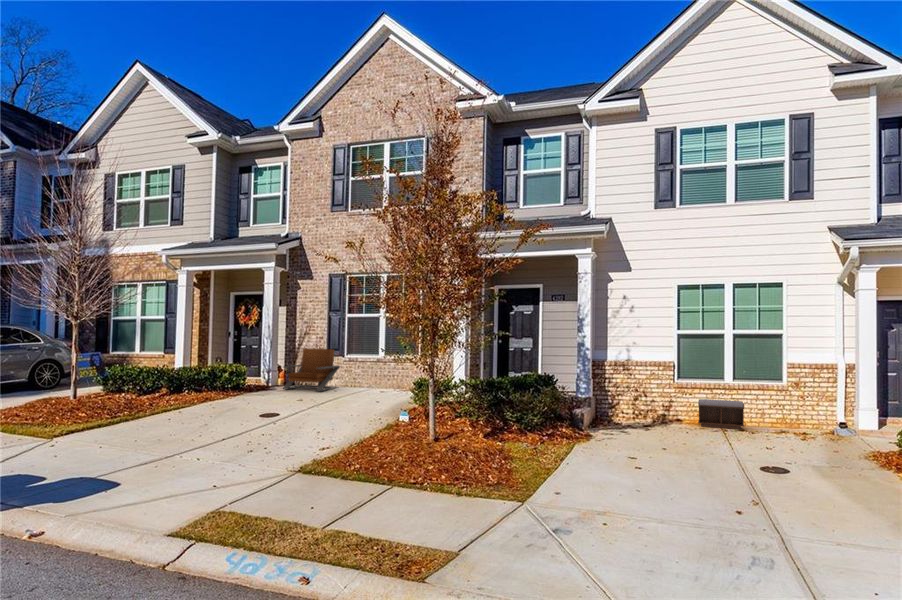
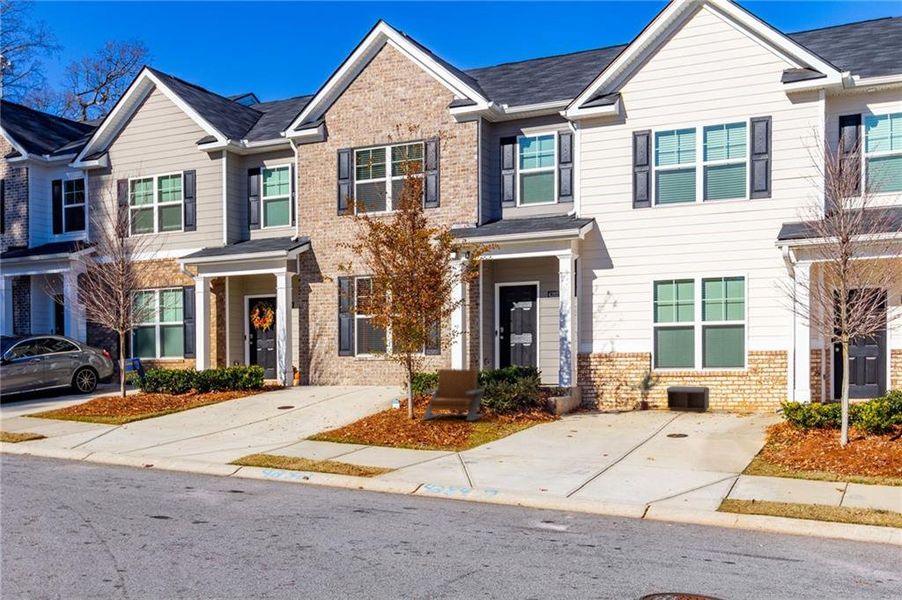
lounge chair: present [283,348,340,391] -> present [424,369,485,421]
potted tree: none [652,380,690,424] -> present [629,371,660,410]

